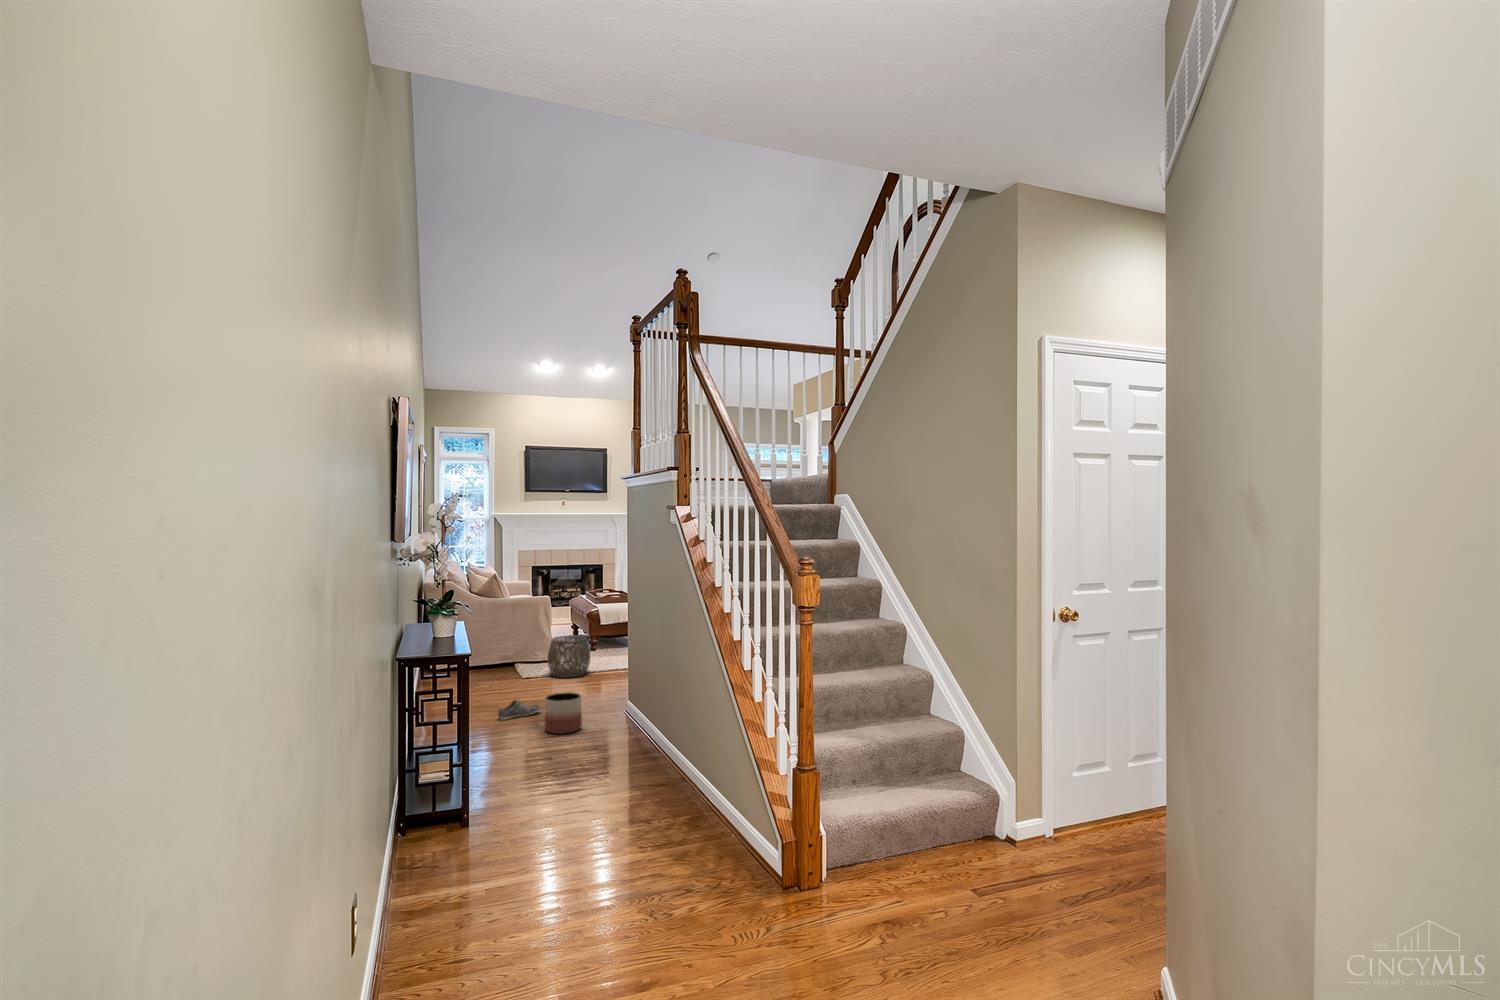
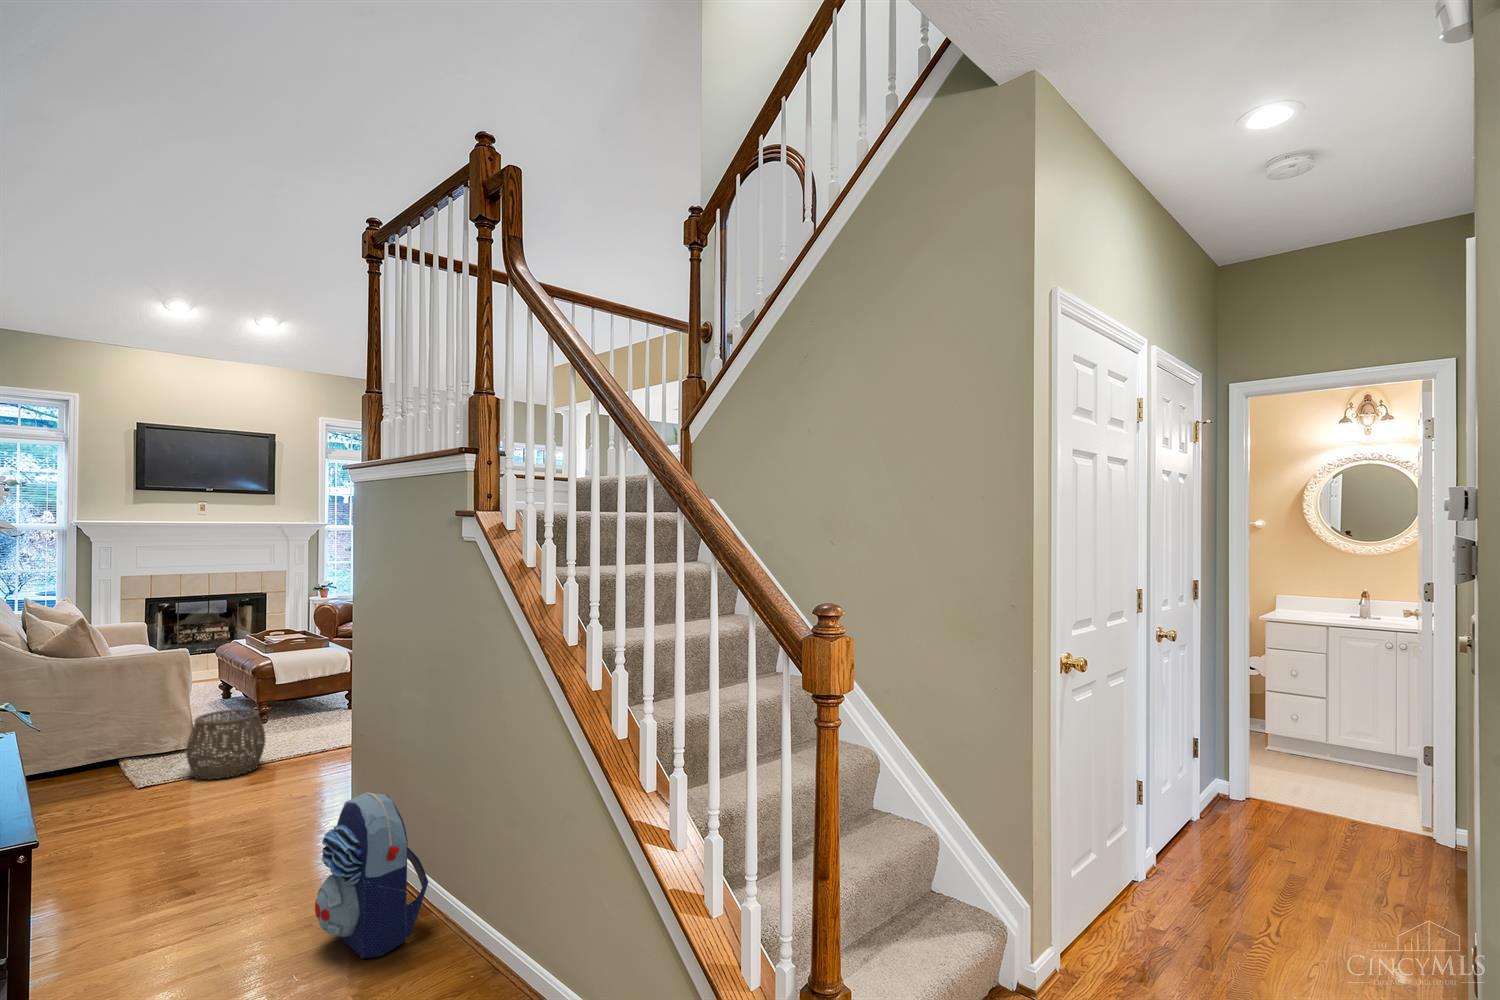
backpack: none [596,674,657,766] -> present [315,792,428,958]
planter: present [545,692,582,734] -> none [196,823,271,903]
shoe: present [498,700,541,720] -> none [93,845,183,888]

